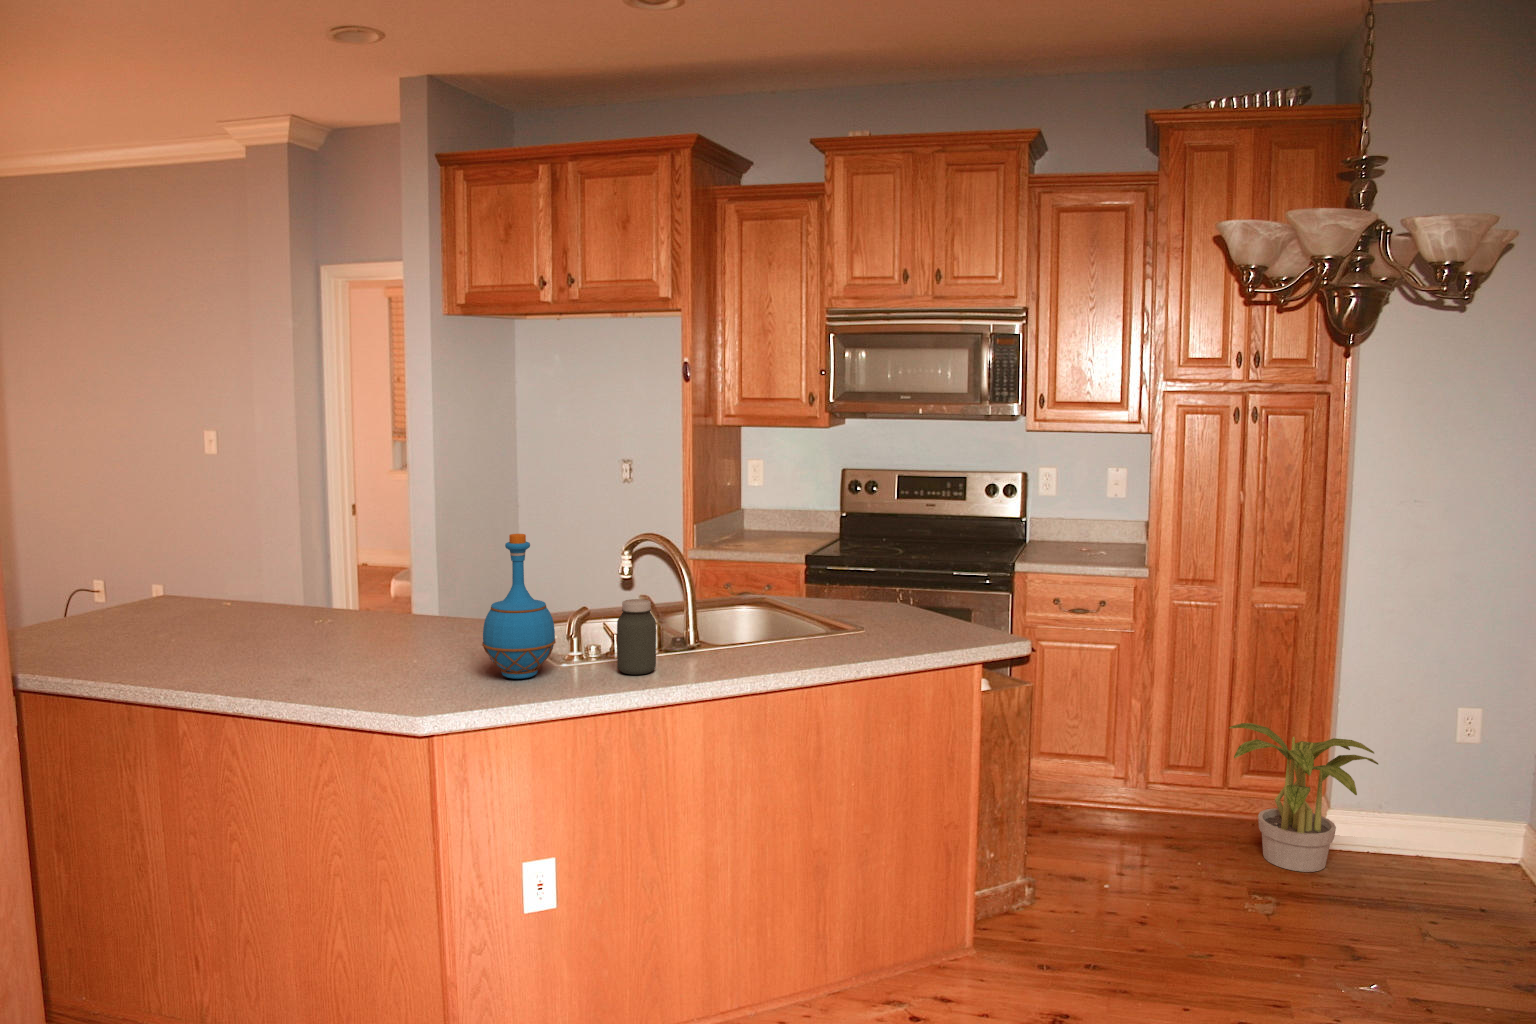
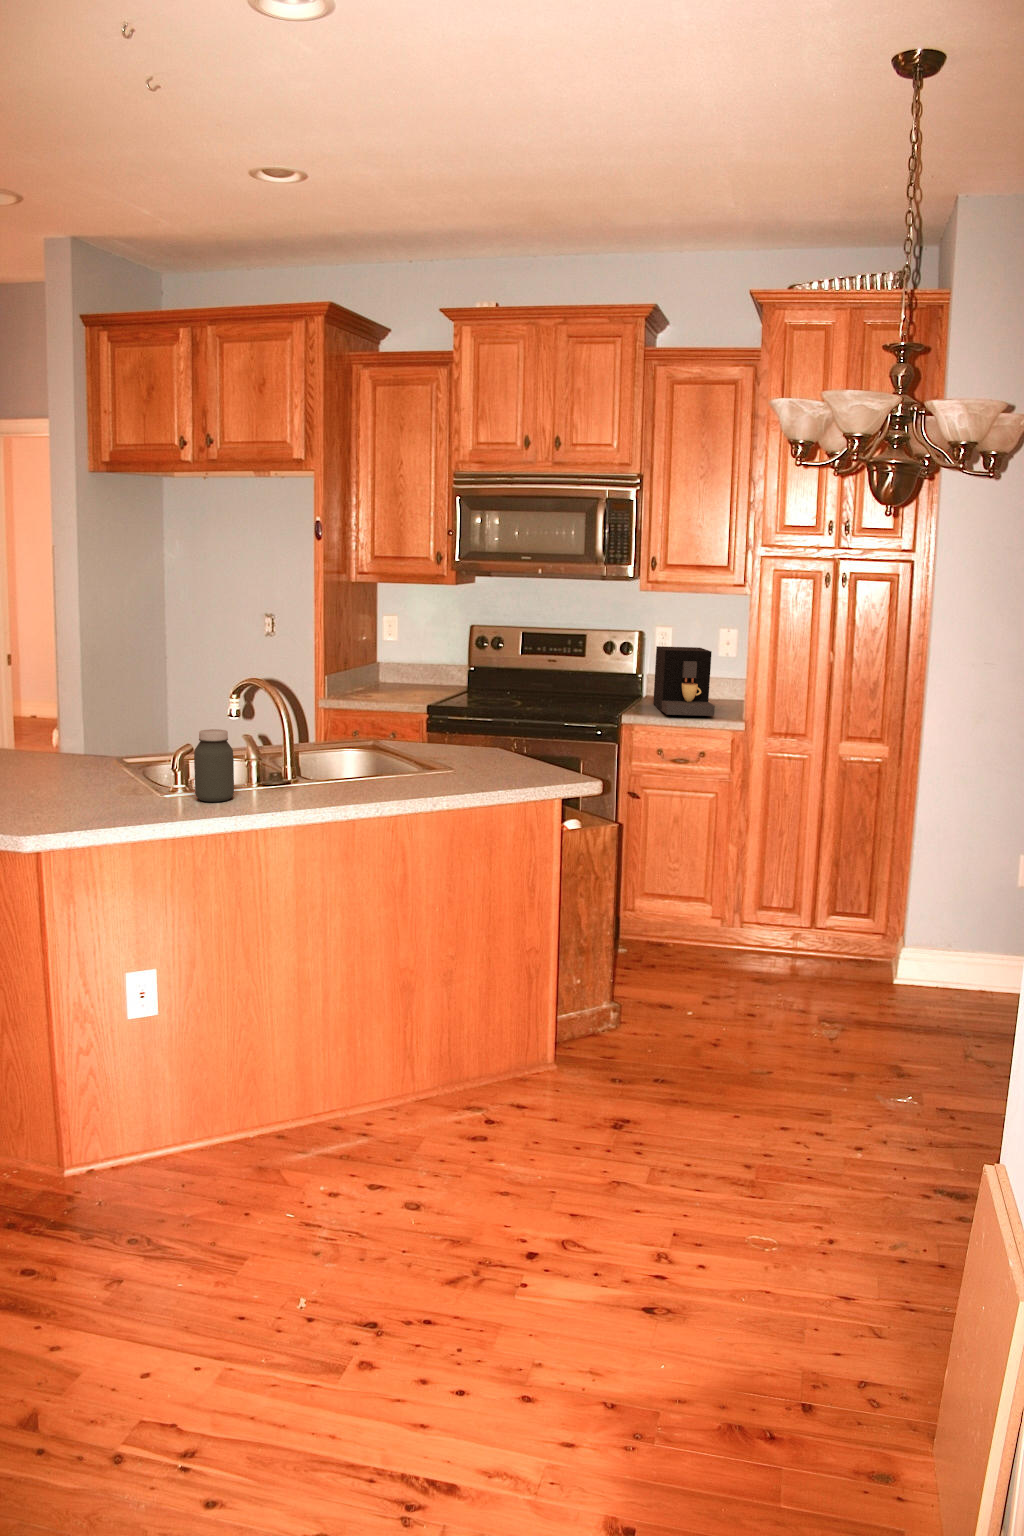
coffee maker: none [1041,485,1113,560] -> present [653,646,715,716]
bottle: present [482,534,556,679] -> none [57,662,134,804]
potted plant: present [1229,723,1378,872] -> none [810,865,942,999]

